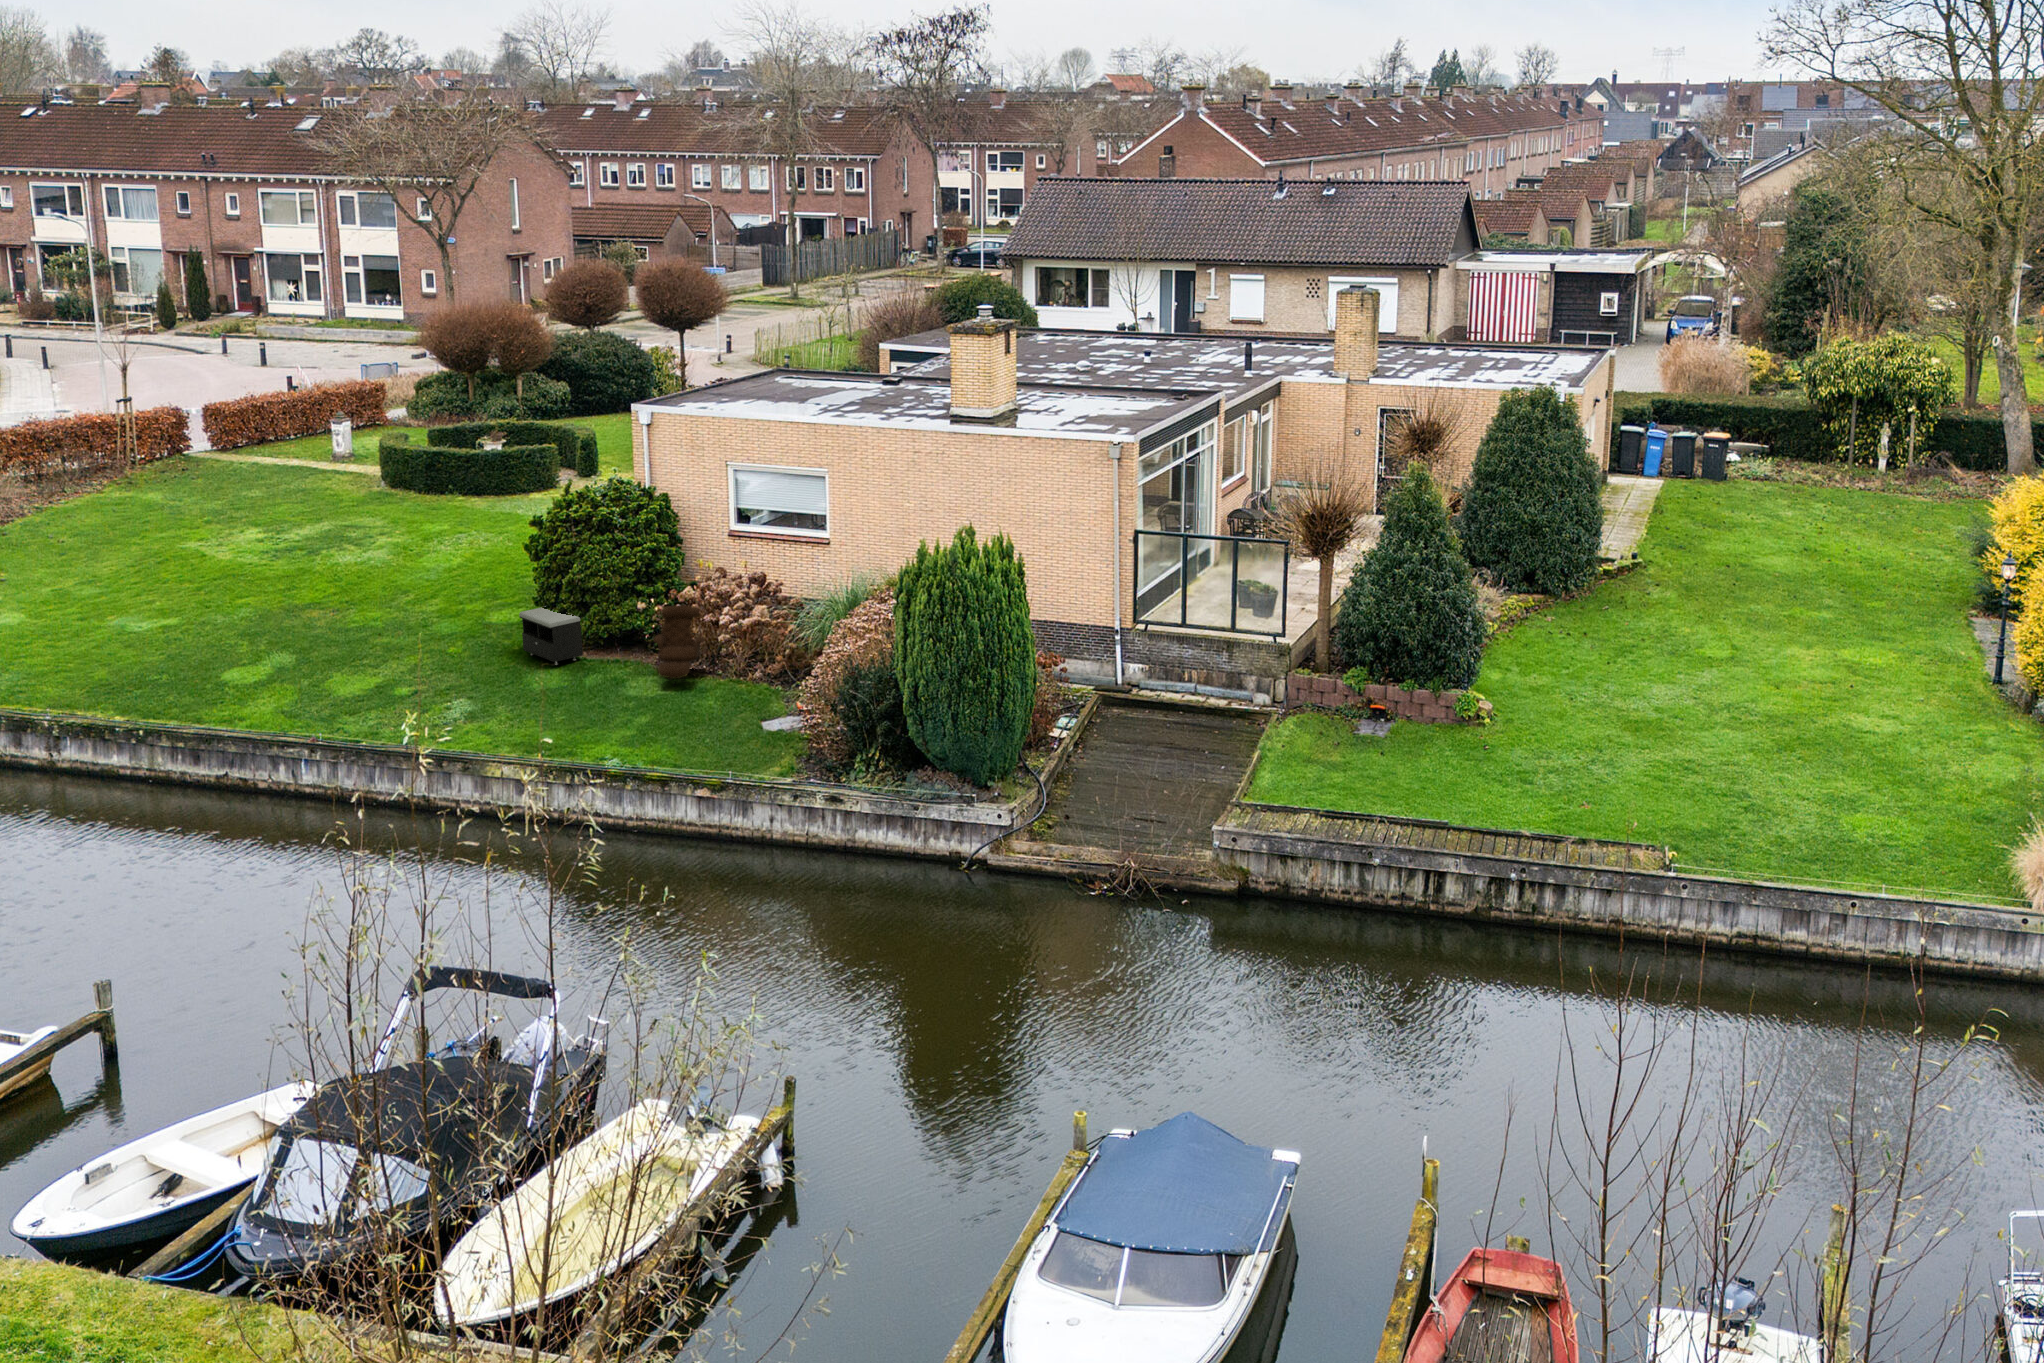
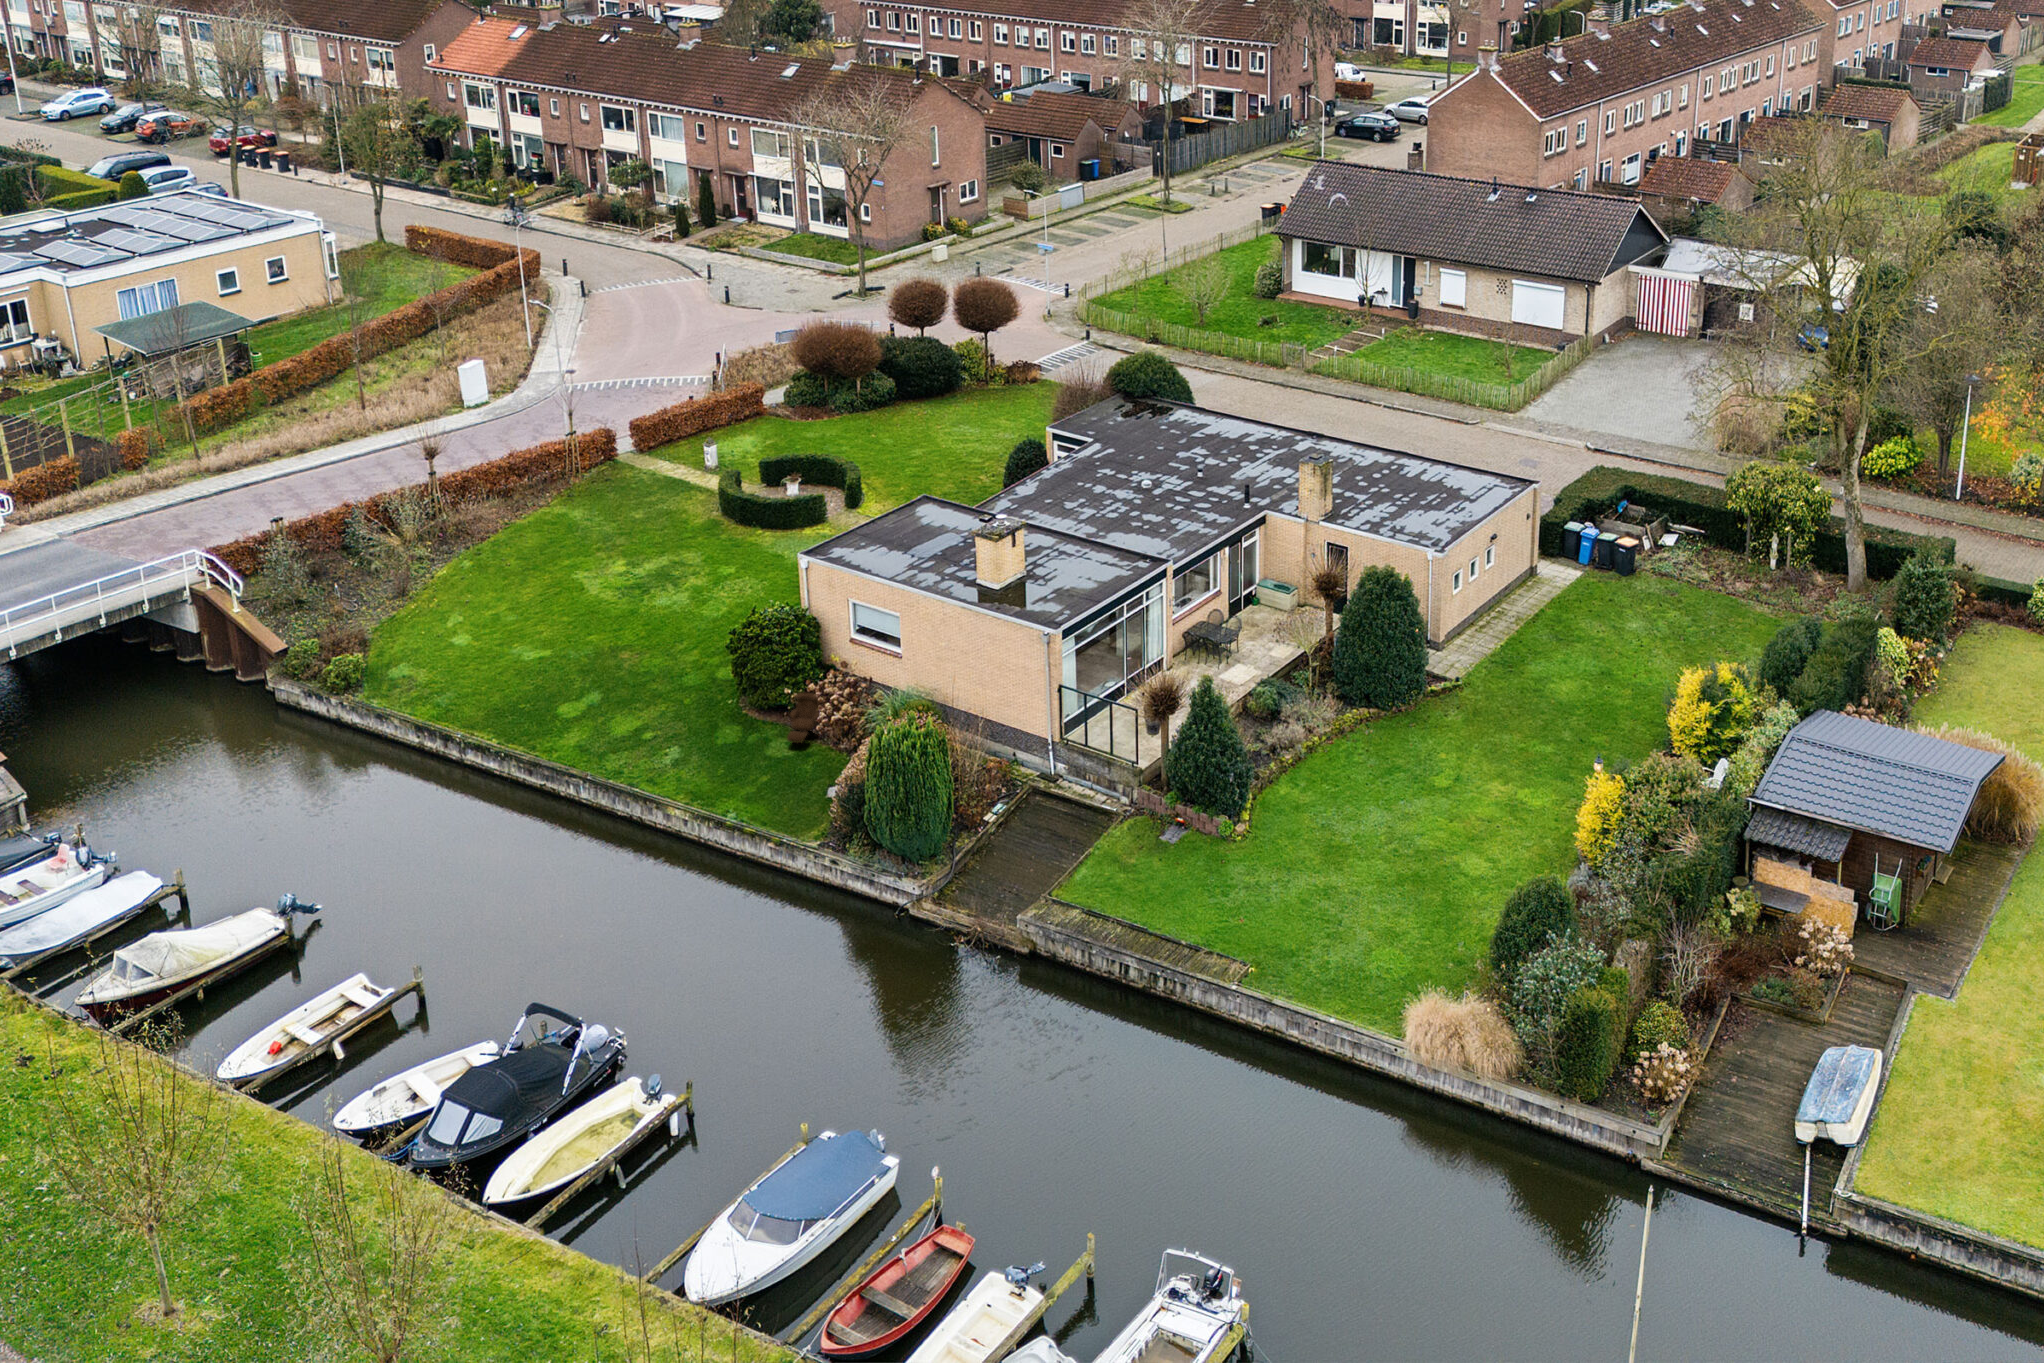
storage bench: present [519,607,583,665] -> none [722,678,757,719]

